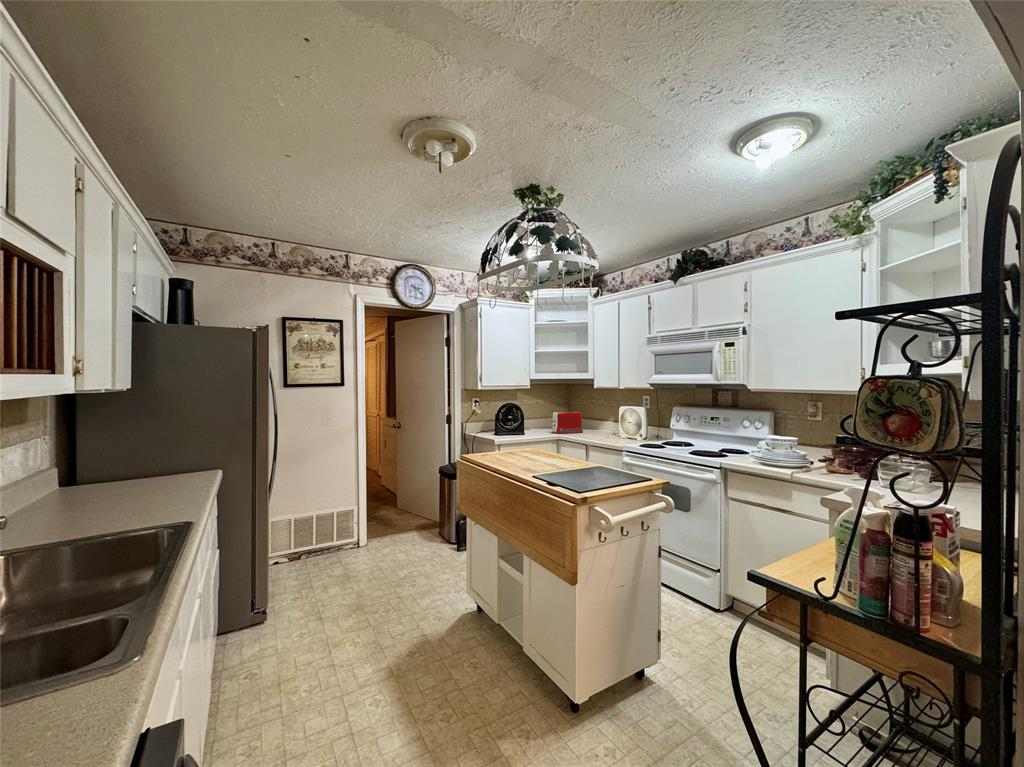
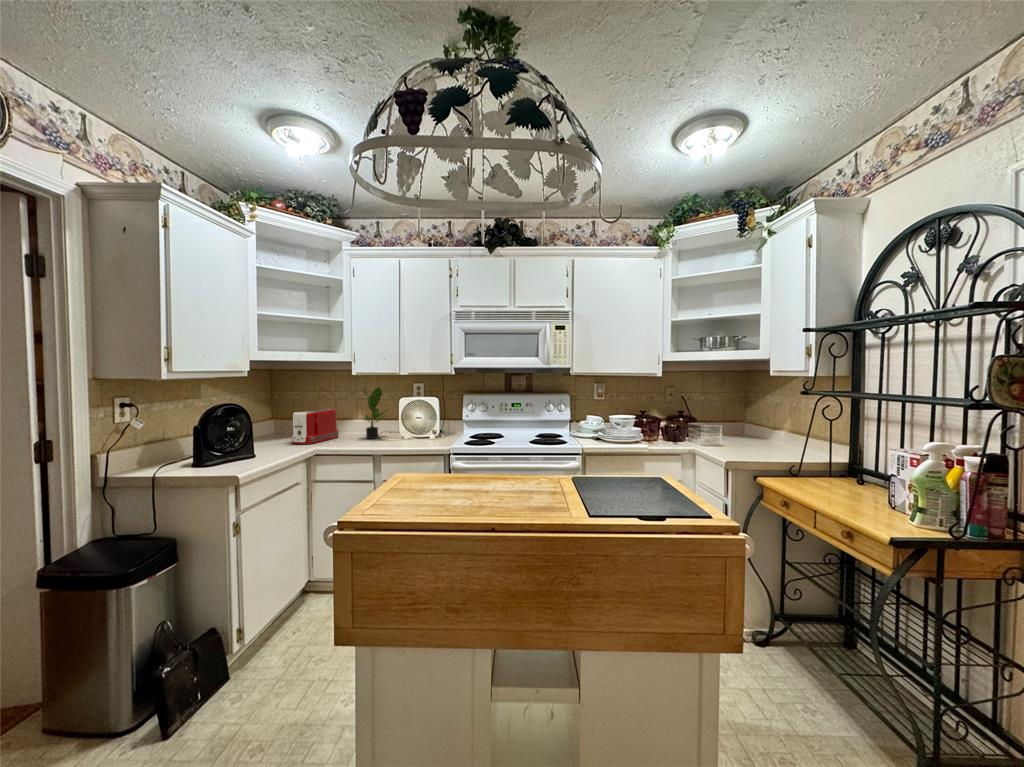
potted plant: none [588,397,610,436] -> present [364,387,387,439]

